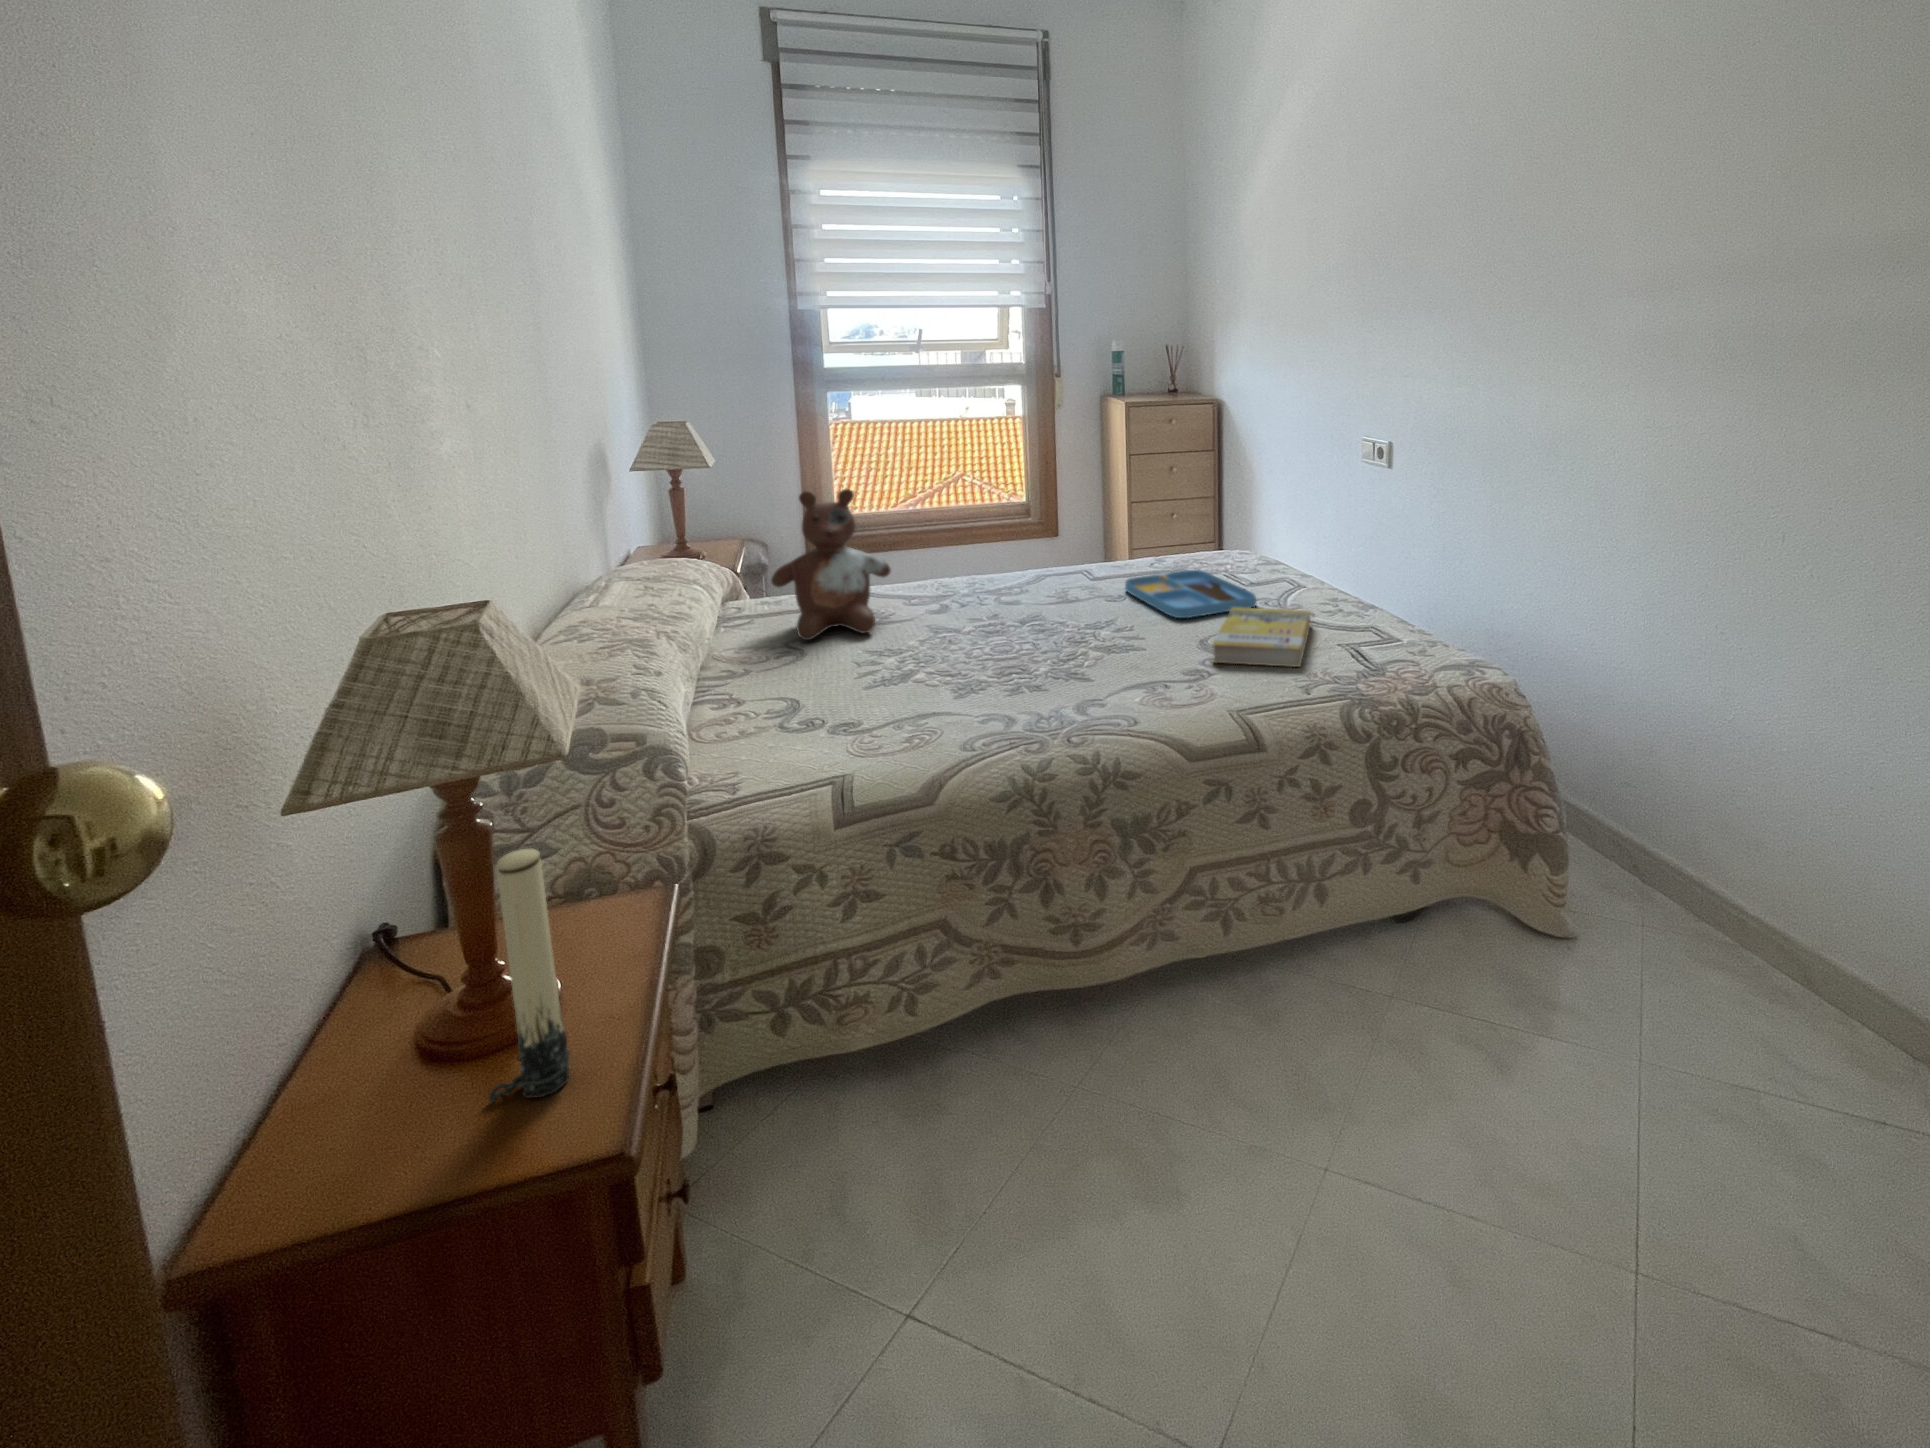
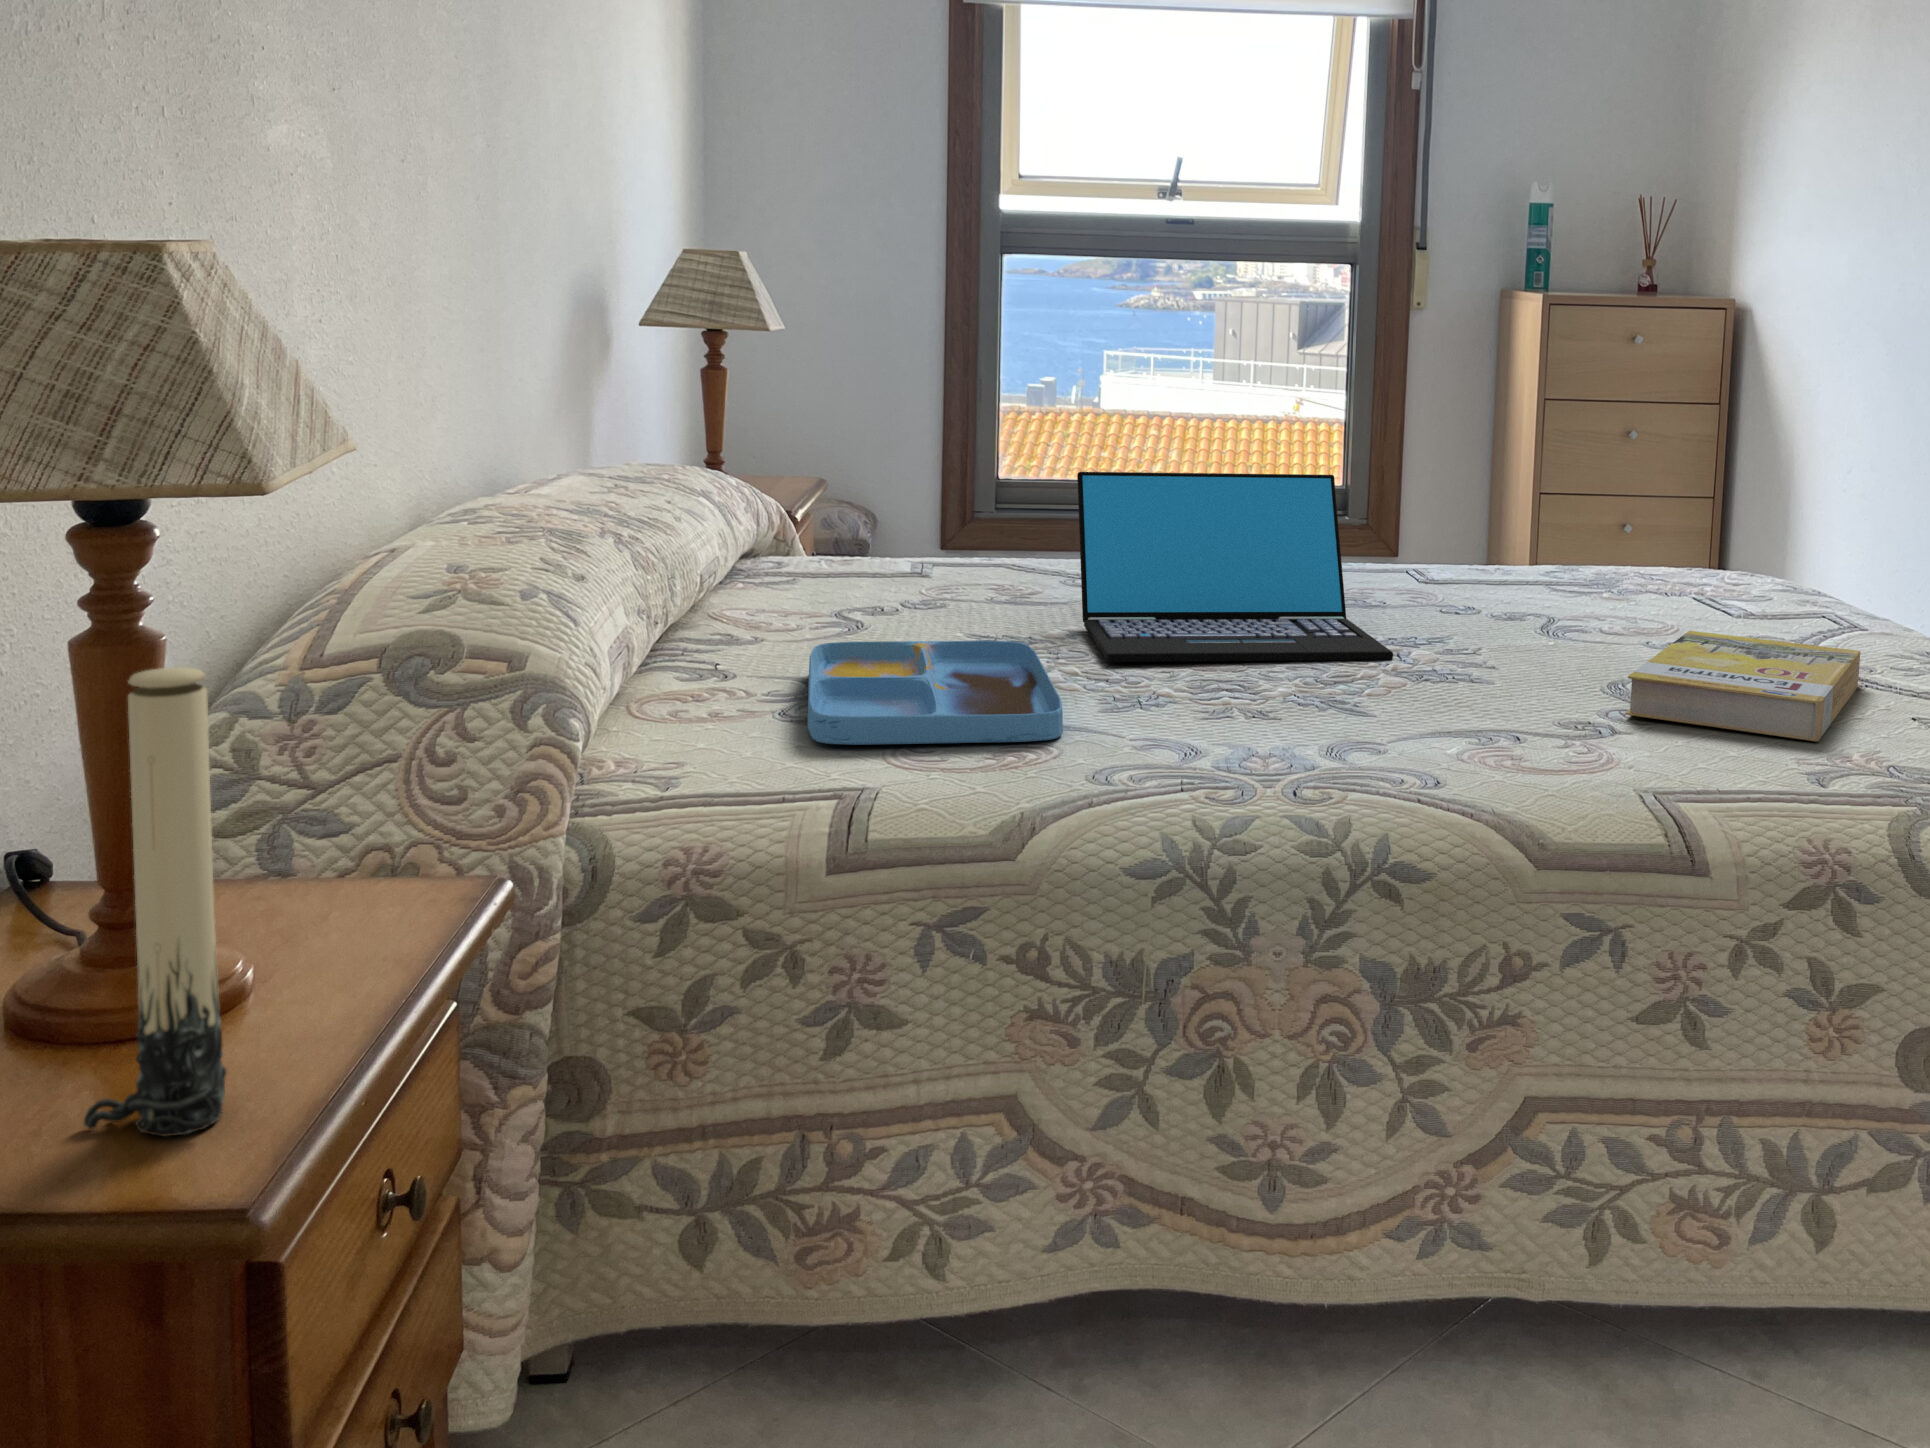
stuffed bear: present [771,489,891,640] -> none [828,343,1038,611]
laptop: none [915,540,1092,662] -> present [1077,472,1393,662]
tray: present [1125,570,1257,618] -> present [808,641,1063,745]

